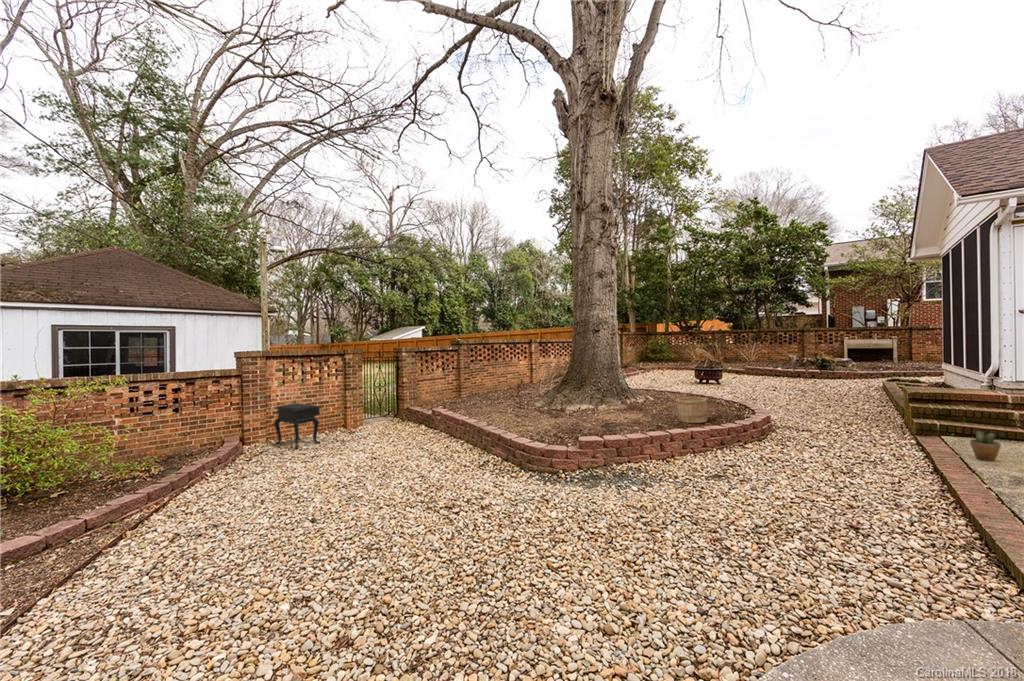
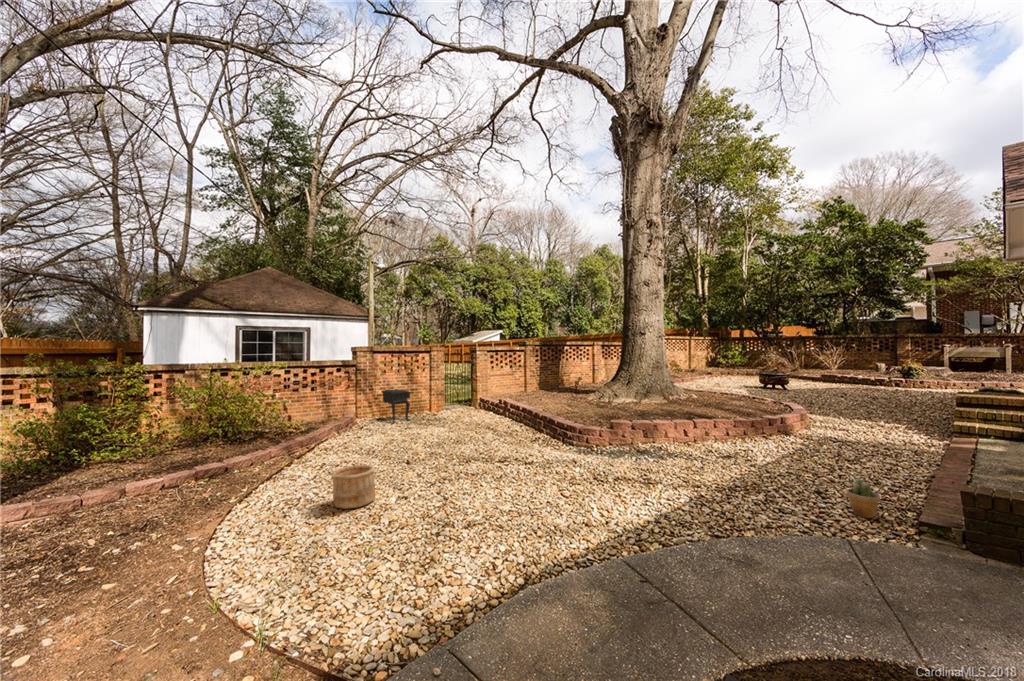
wooden bucket: present [676,397,707,423] -> present [331,465,375,509]
potted plant: present [970,431,1001,461] -> present [847,479,880,518]

